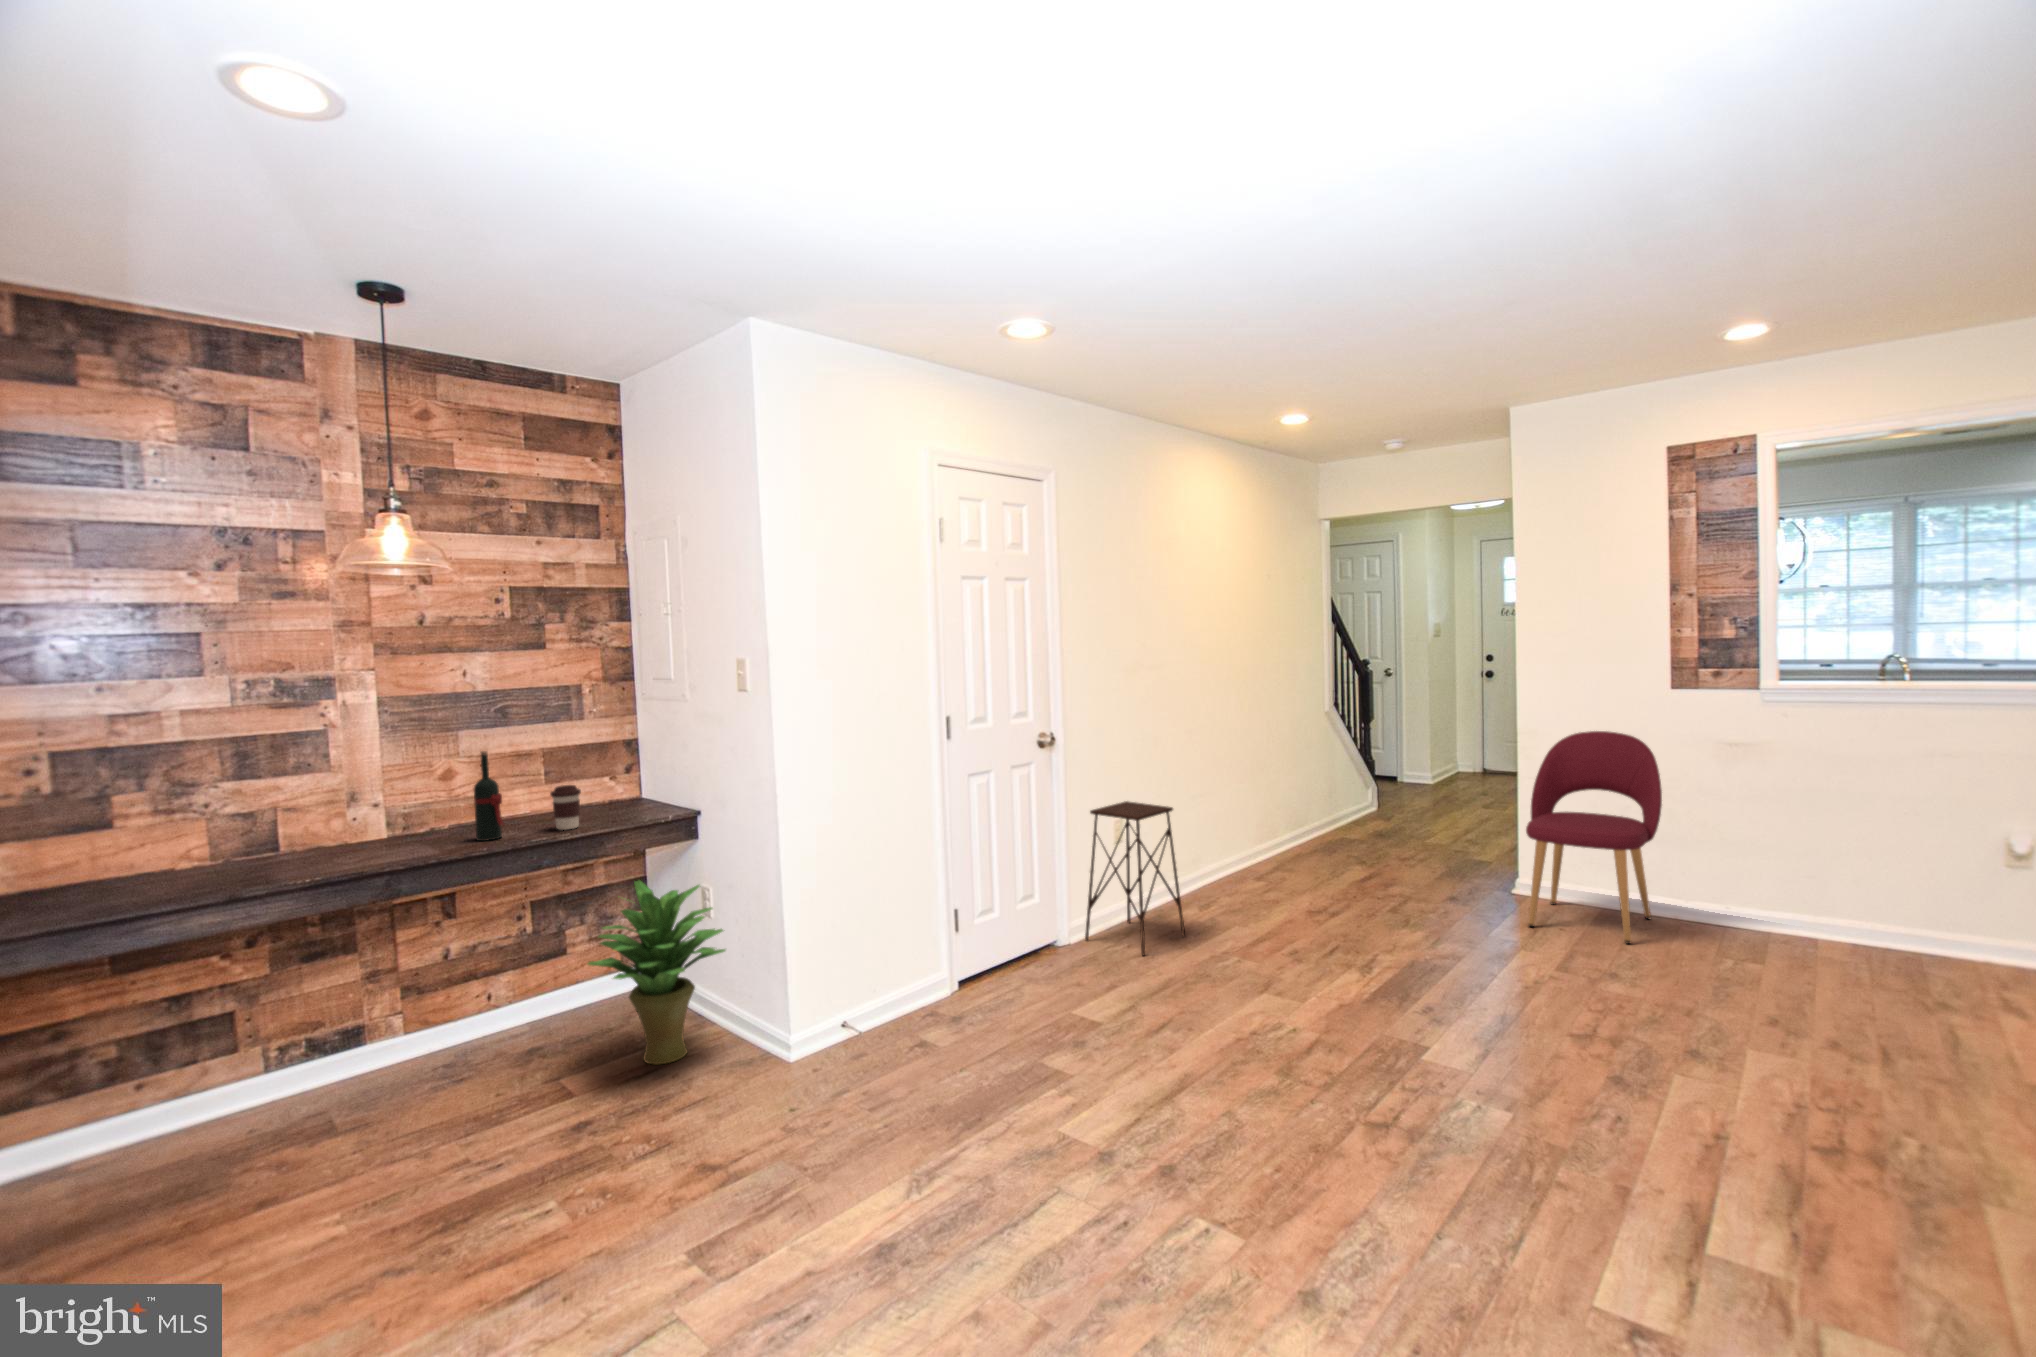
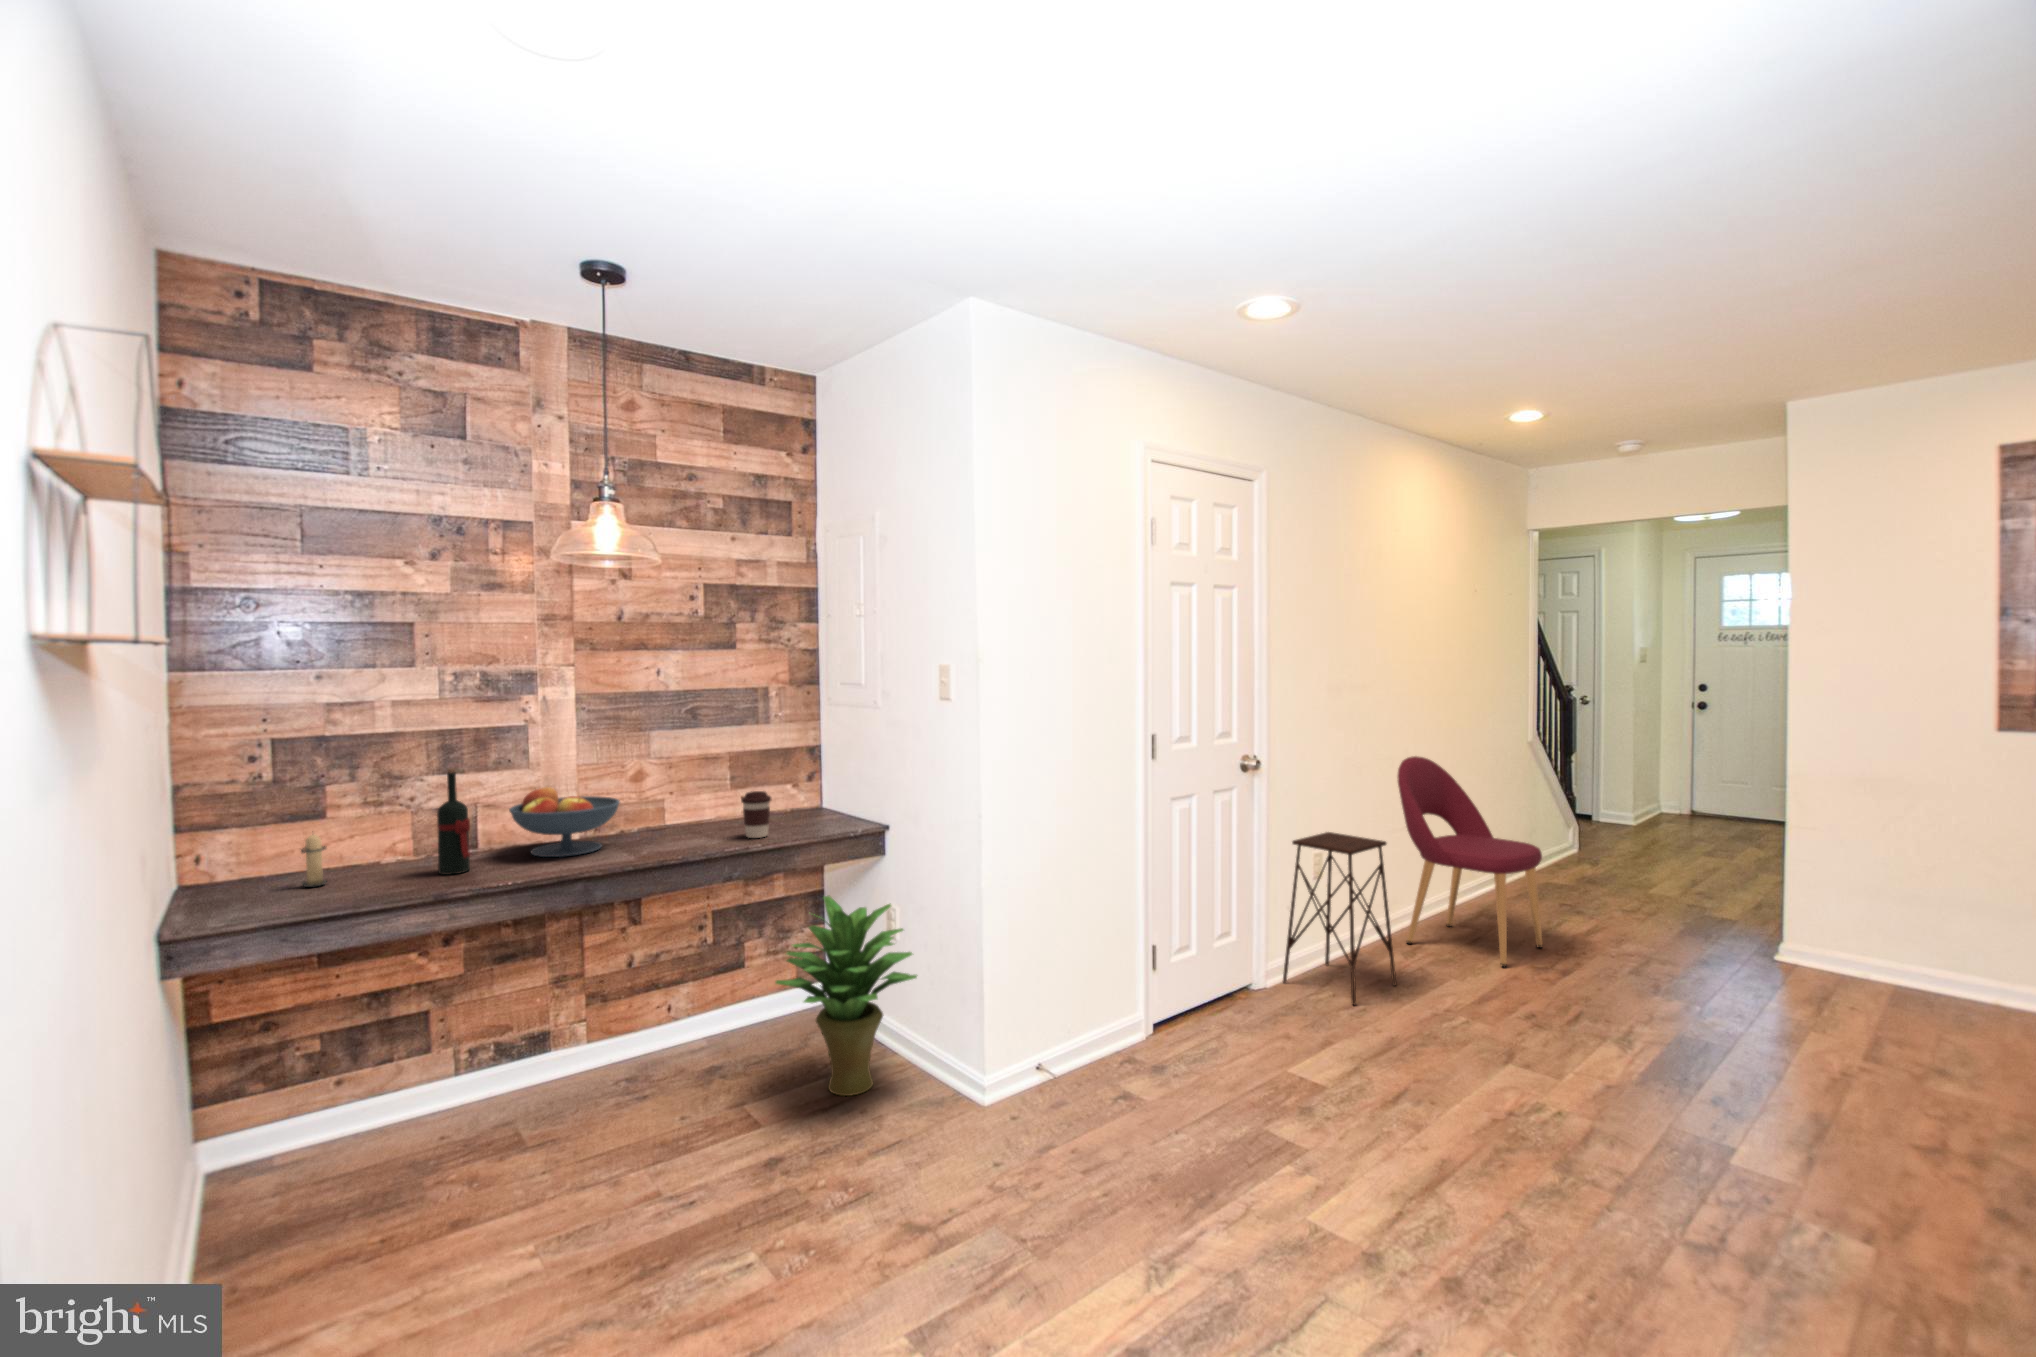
dining chair: present [1526,731,1662,944] -> present [1397,756,1543,967]
wine bottle: present [474,751,503,841] -> present [437,768,470,875]
fruit bowl: none [310,790,426,856] -> present [509,787,620,857]
candle: none [84,841,122,896] -> present [301,835,326,887]

